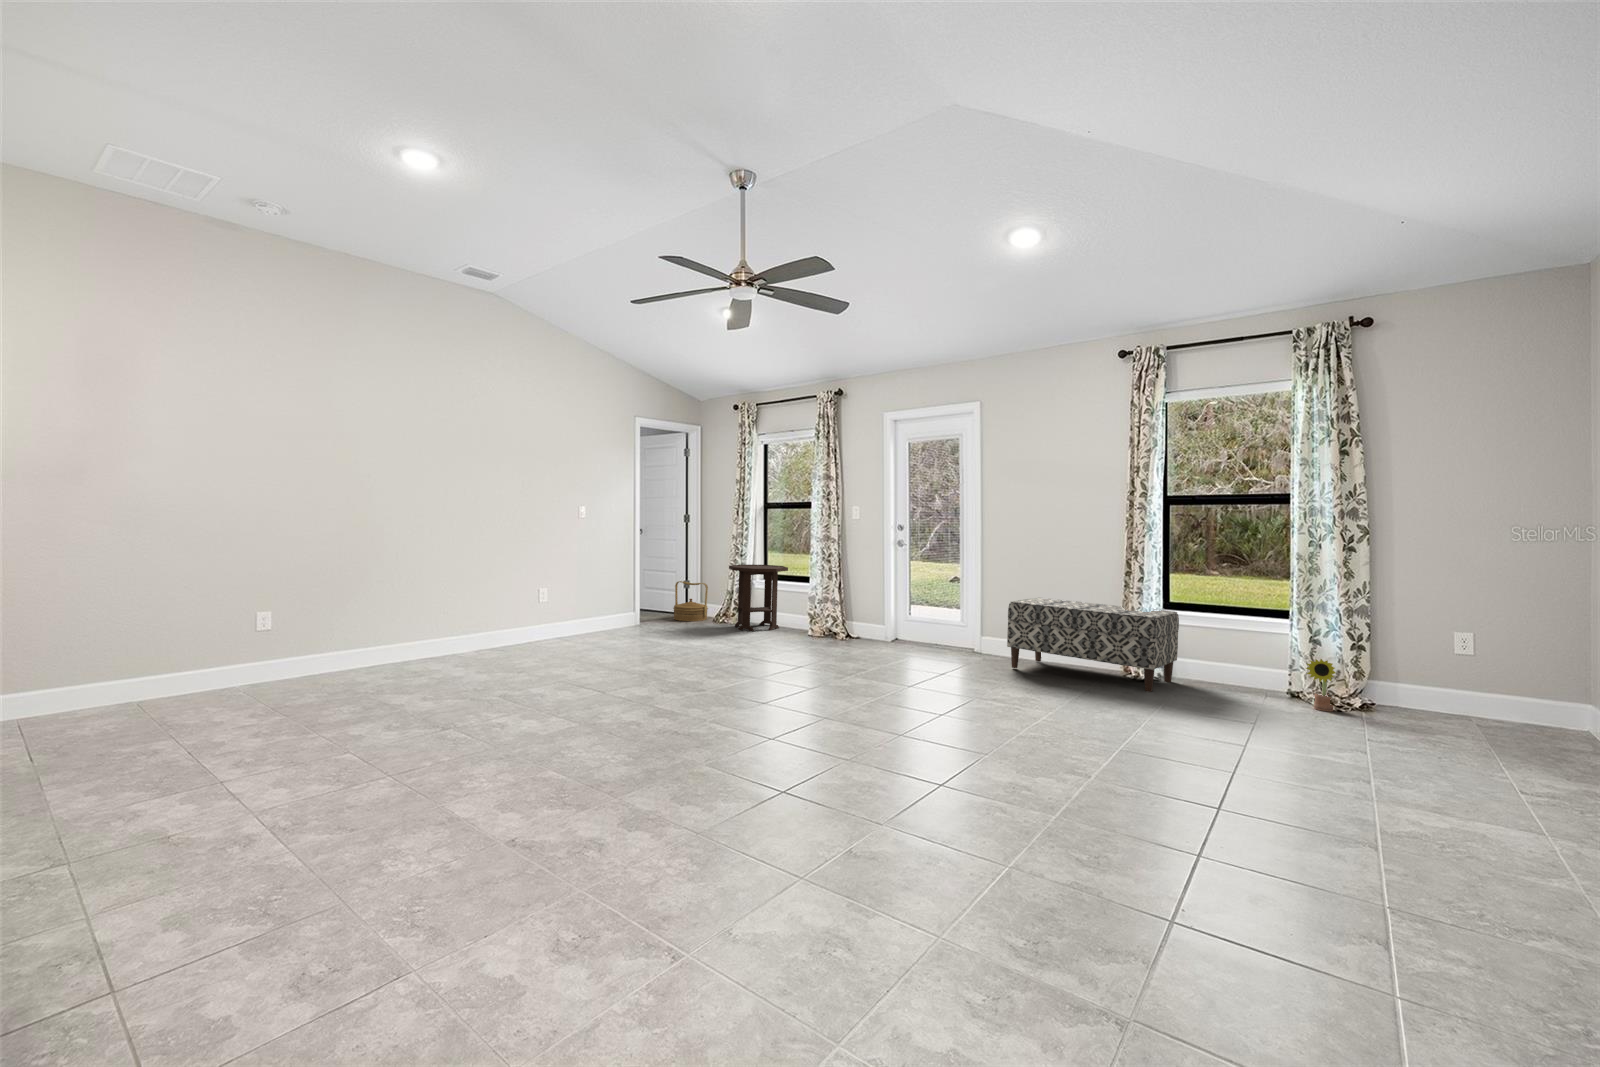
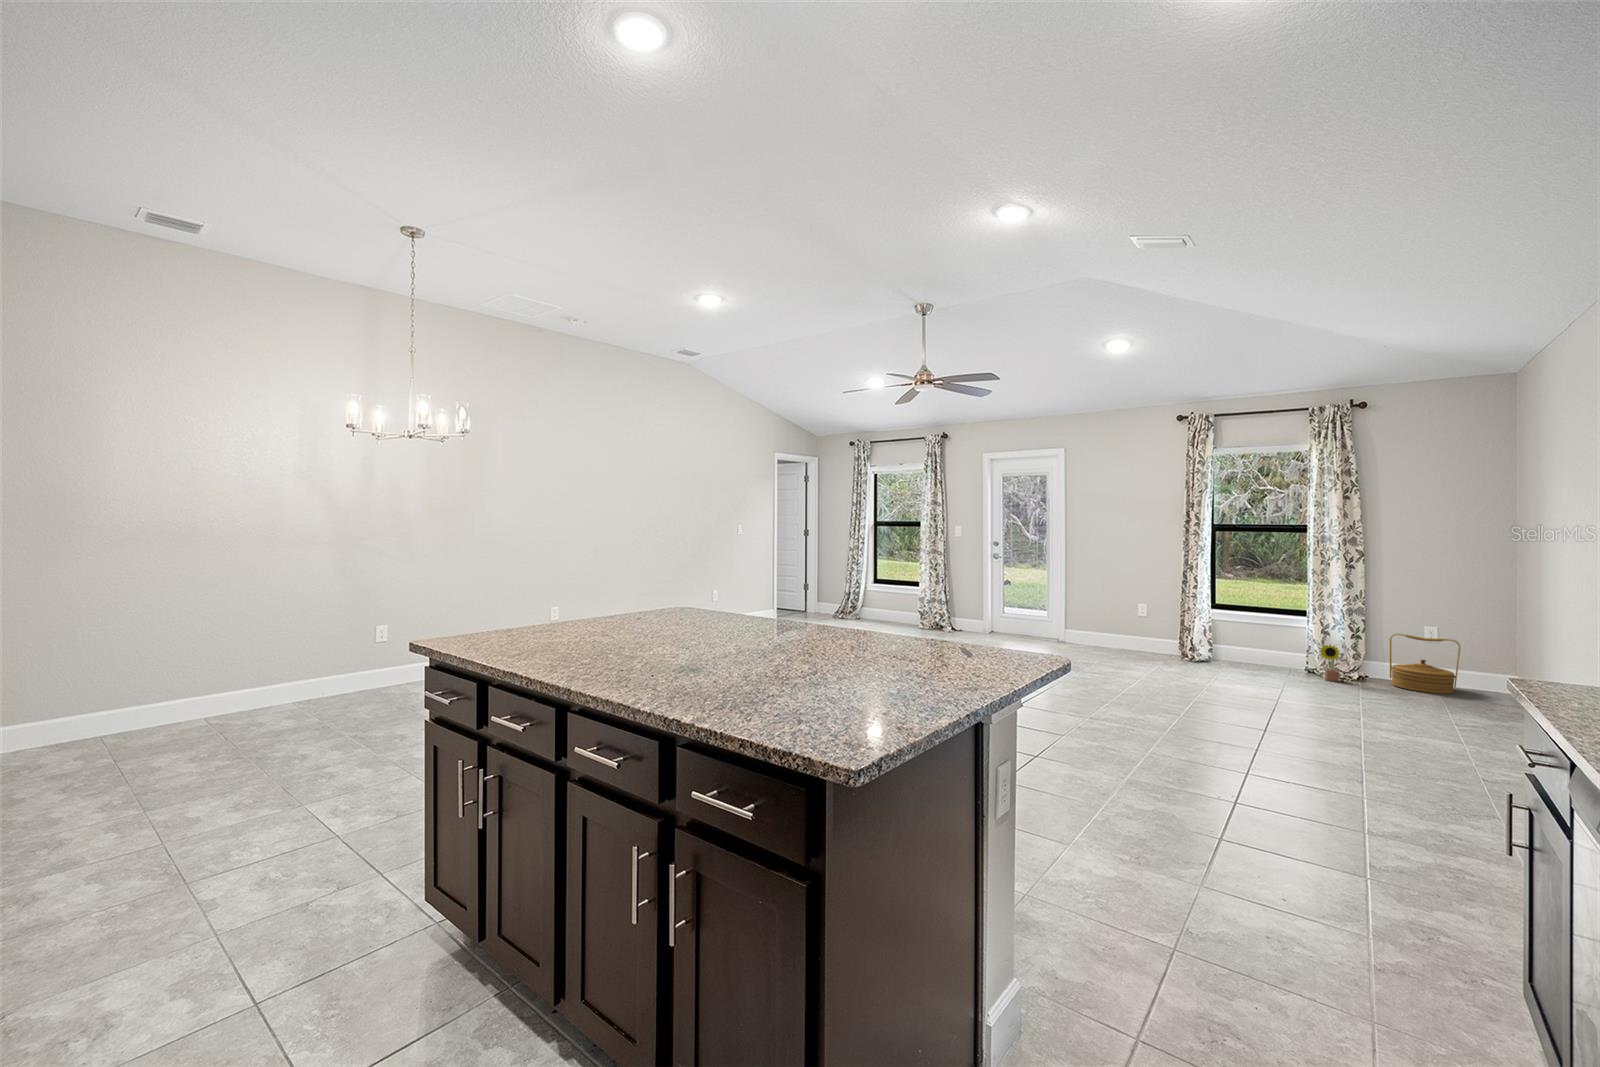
side table: present [729,564,788,631] -> none [851,571,899,625]
woven basket: present [673,581,708,621] -> present [1390,634,1460,693]
bench: present [1007,598,1179,692] -> none [1091,600,1223,669]

